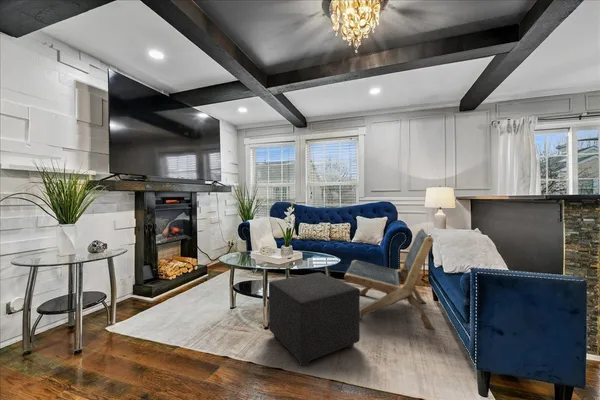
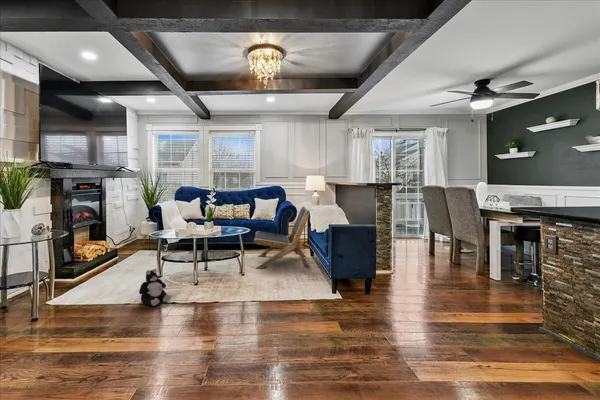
ottoman: present [269,272,360,366] -> none [206,238,268,290]
plush toy: none [160,315,201,379] -> present [139,269,172,306]

